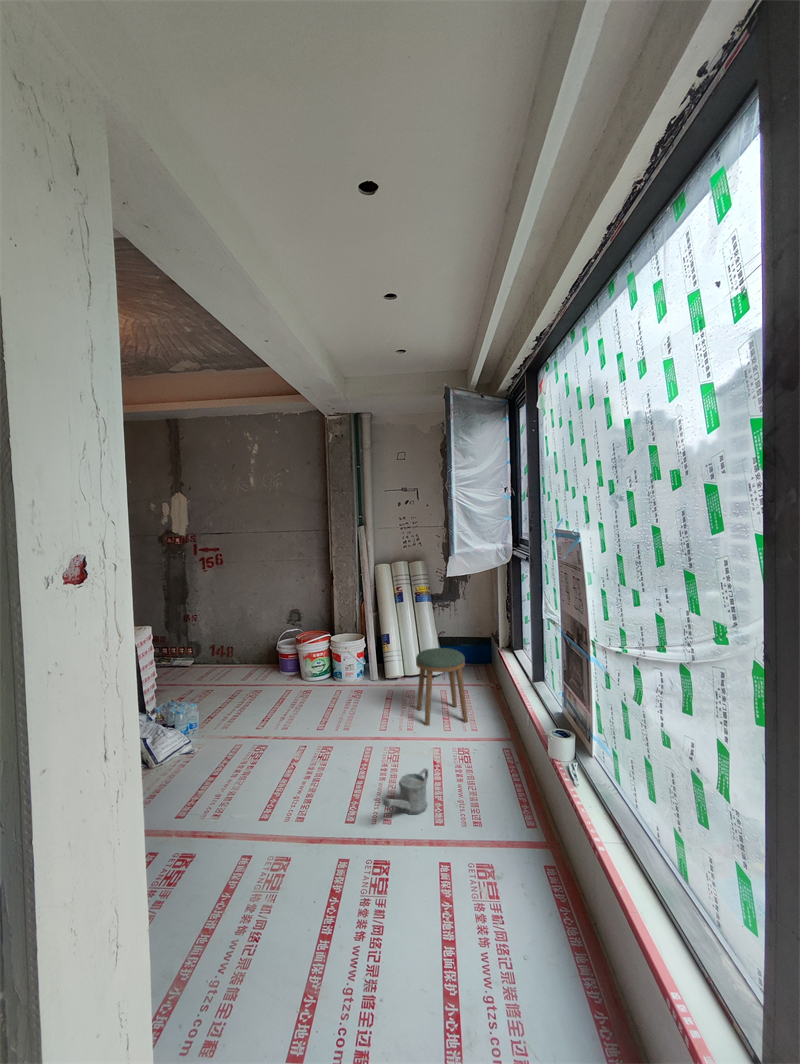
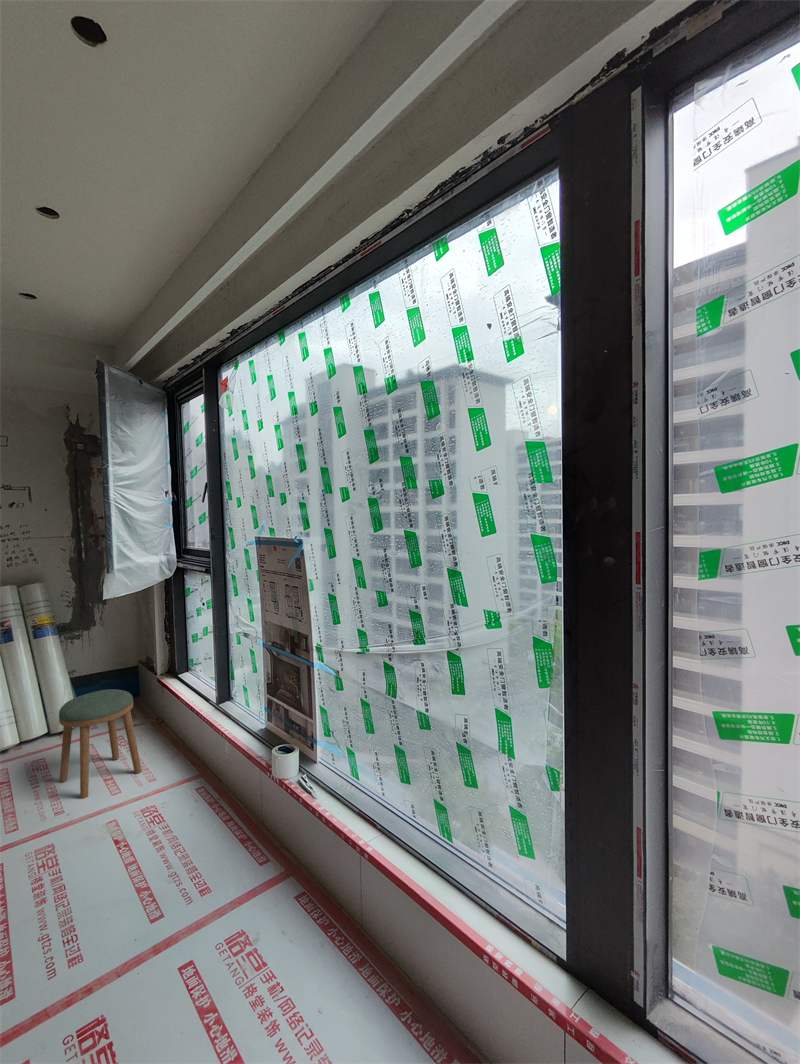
watering can: present [383,768,428,814] -> none [67,857,127,945]

